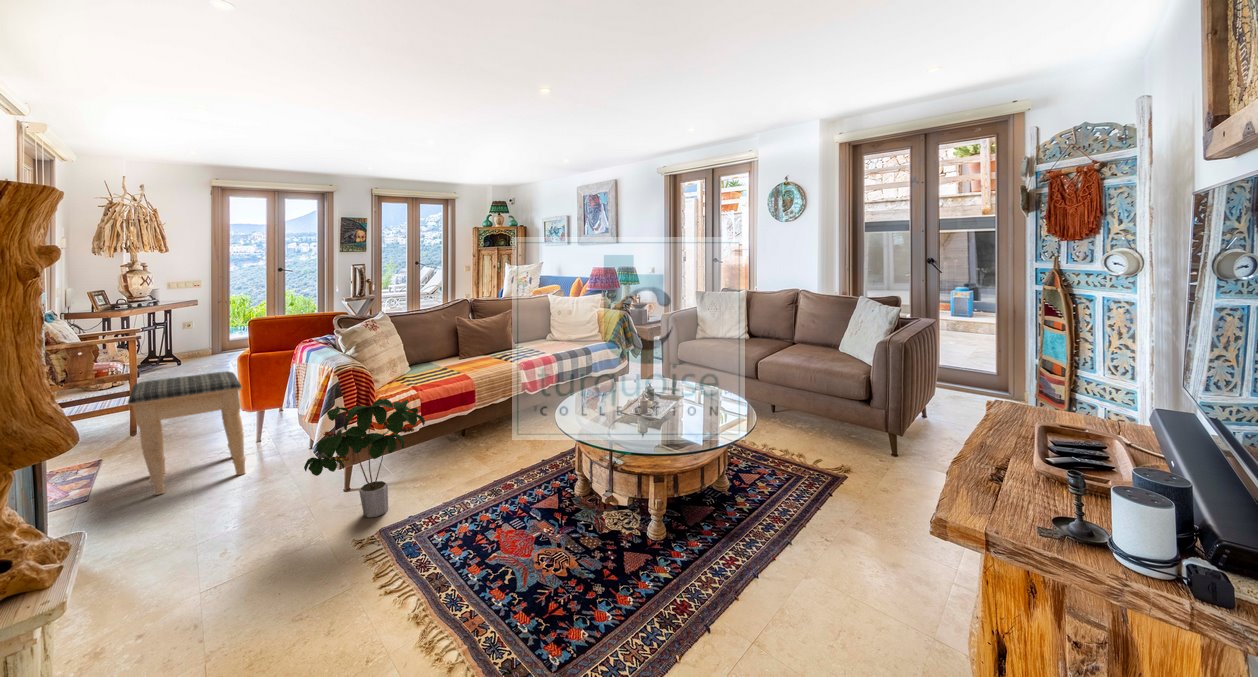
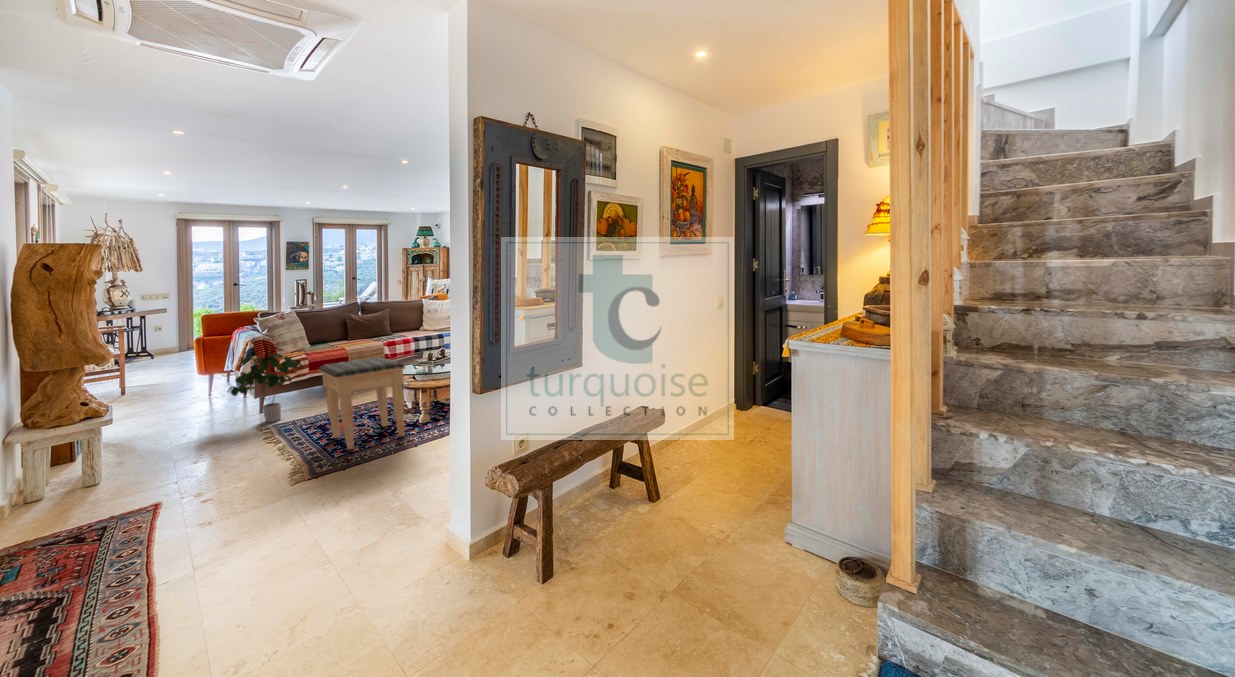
footstool: present [128,371,245,495] -> present [319,357,405,449]

